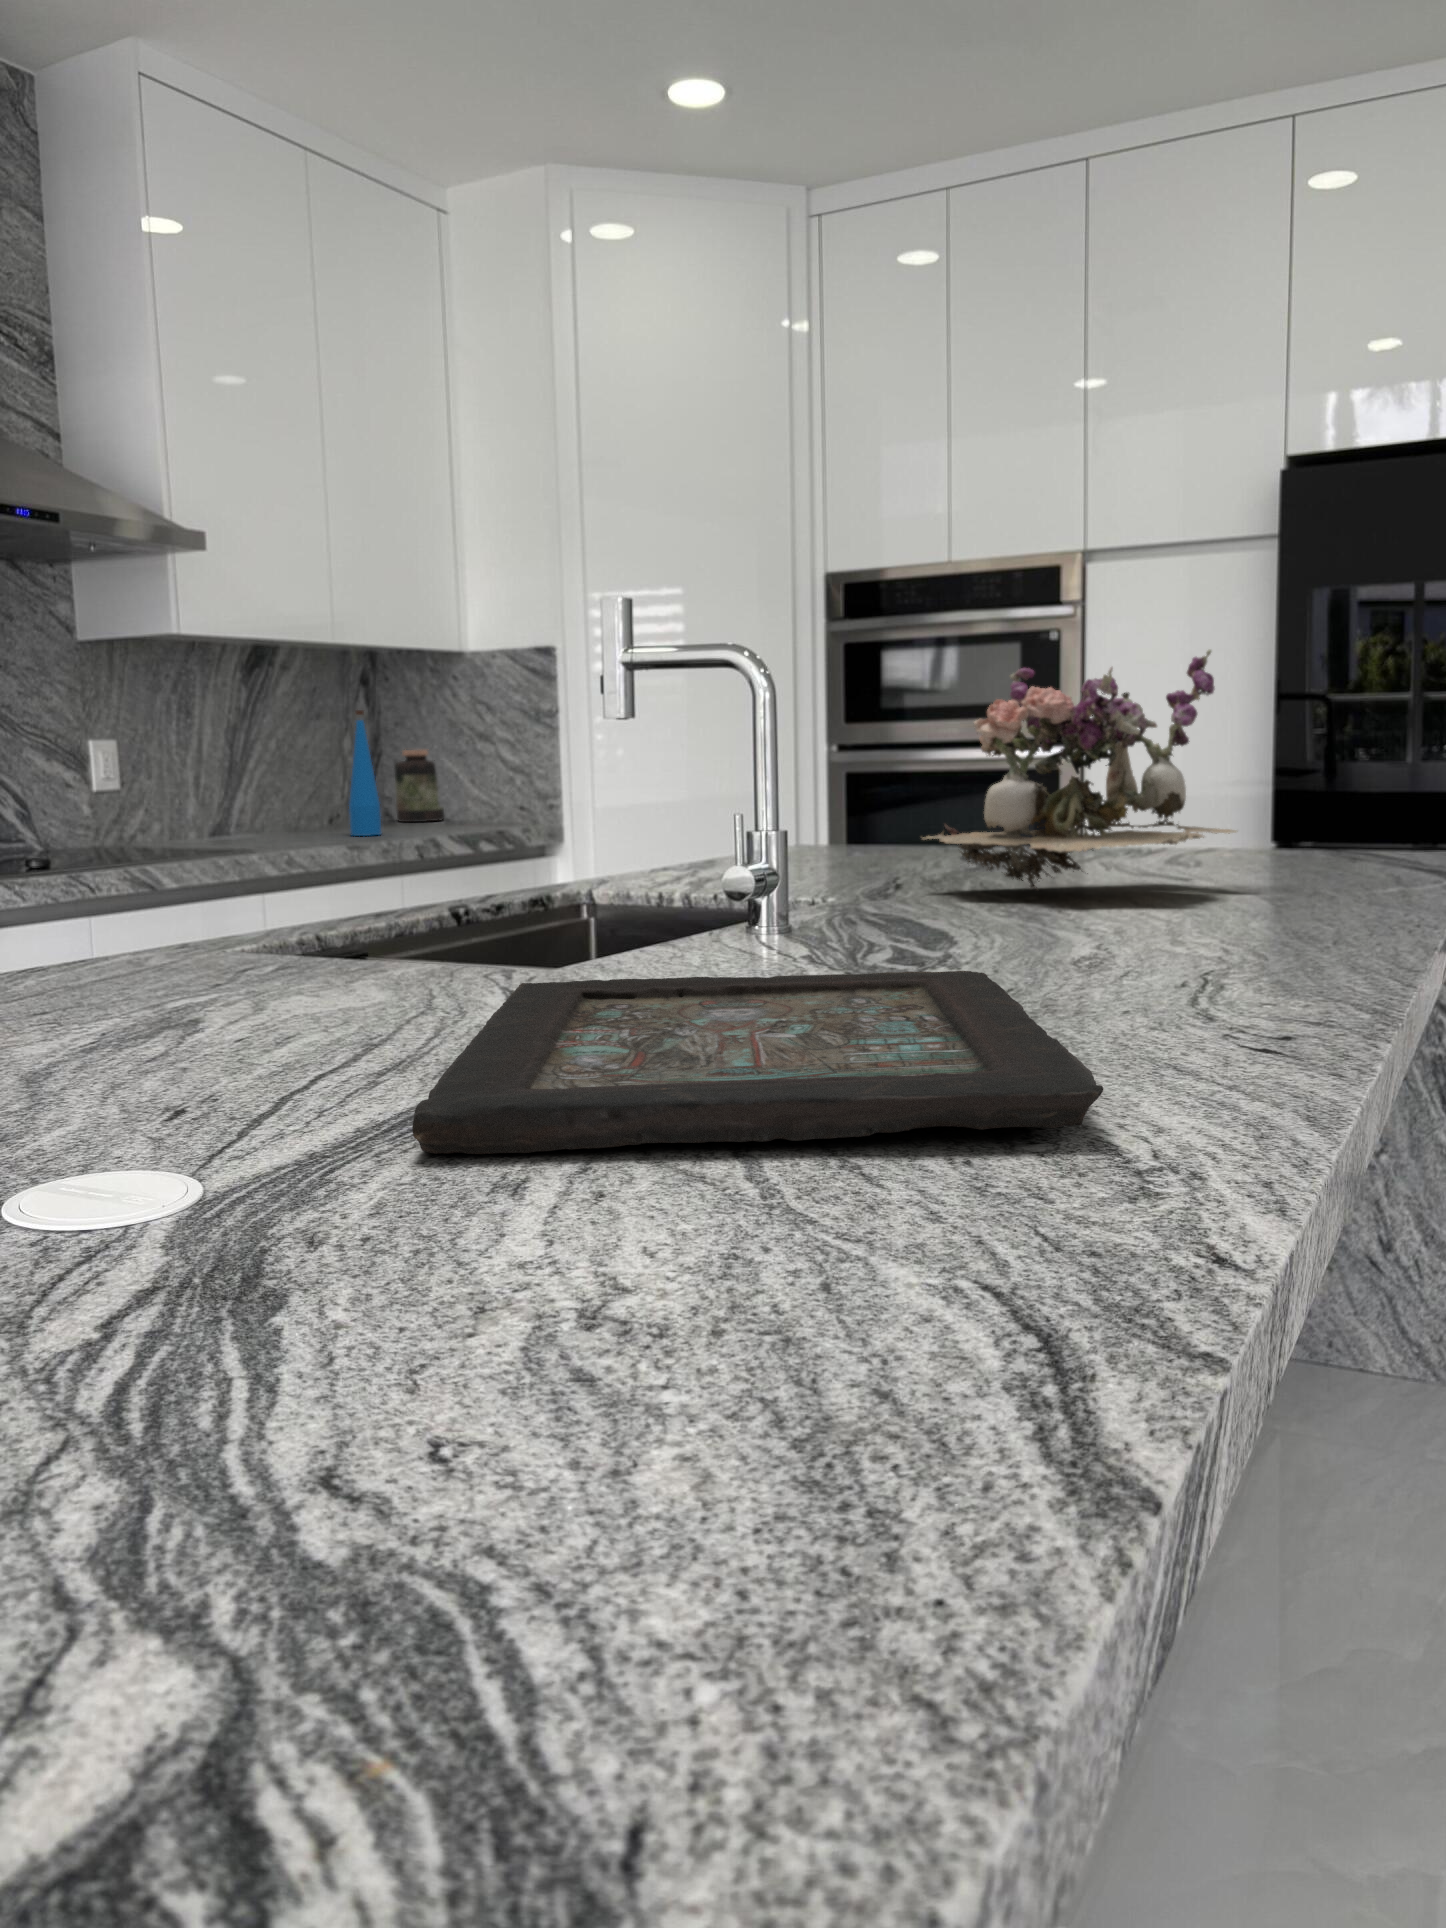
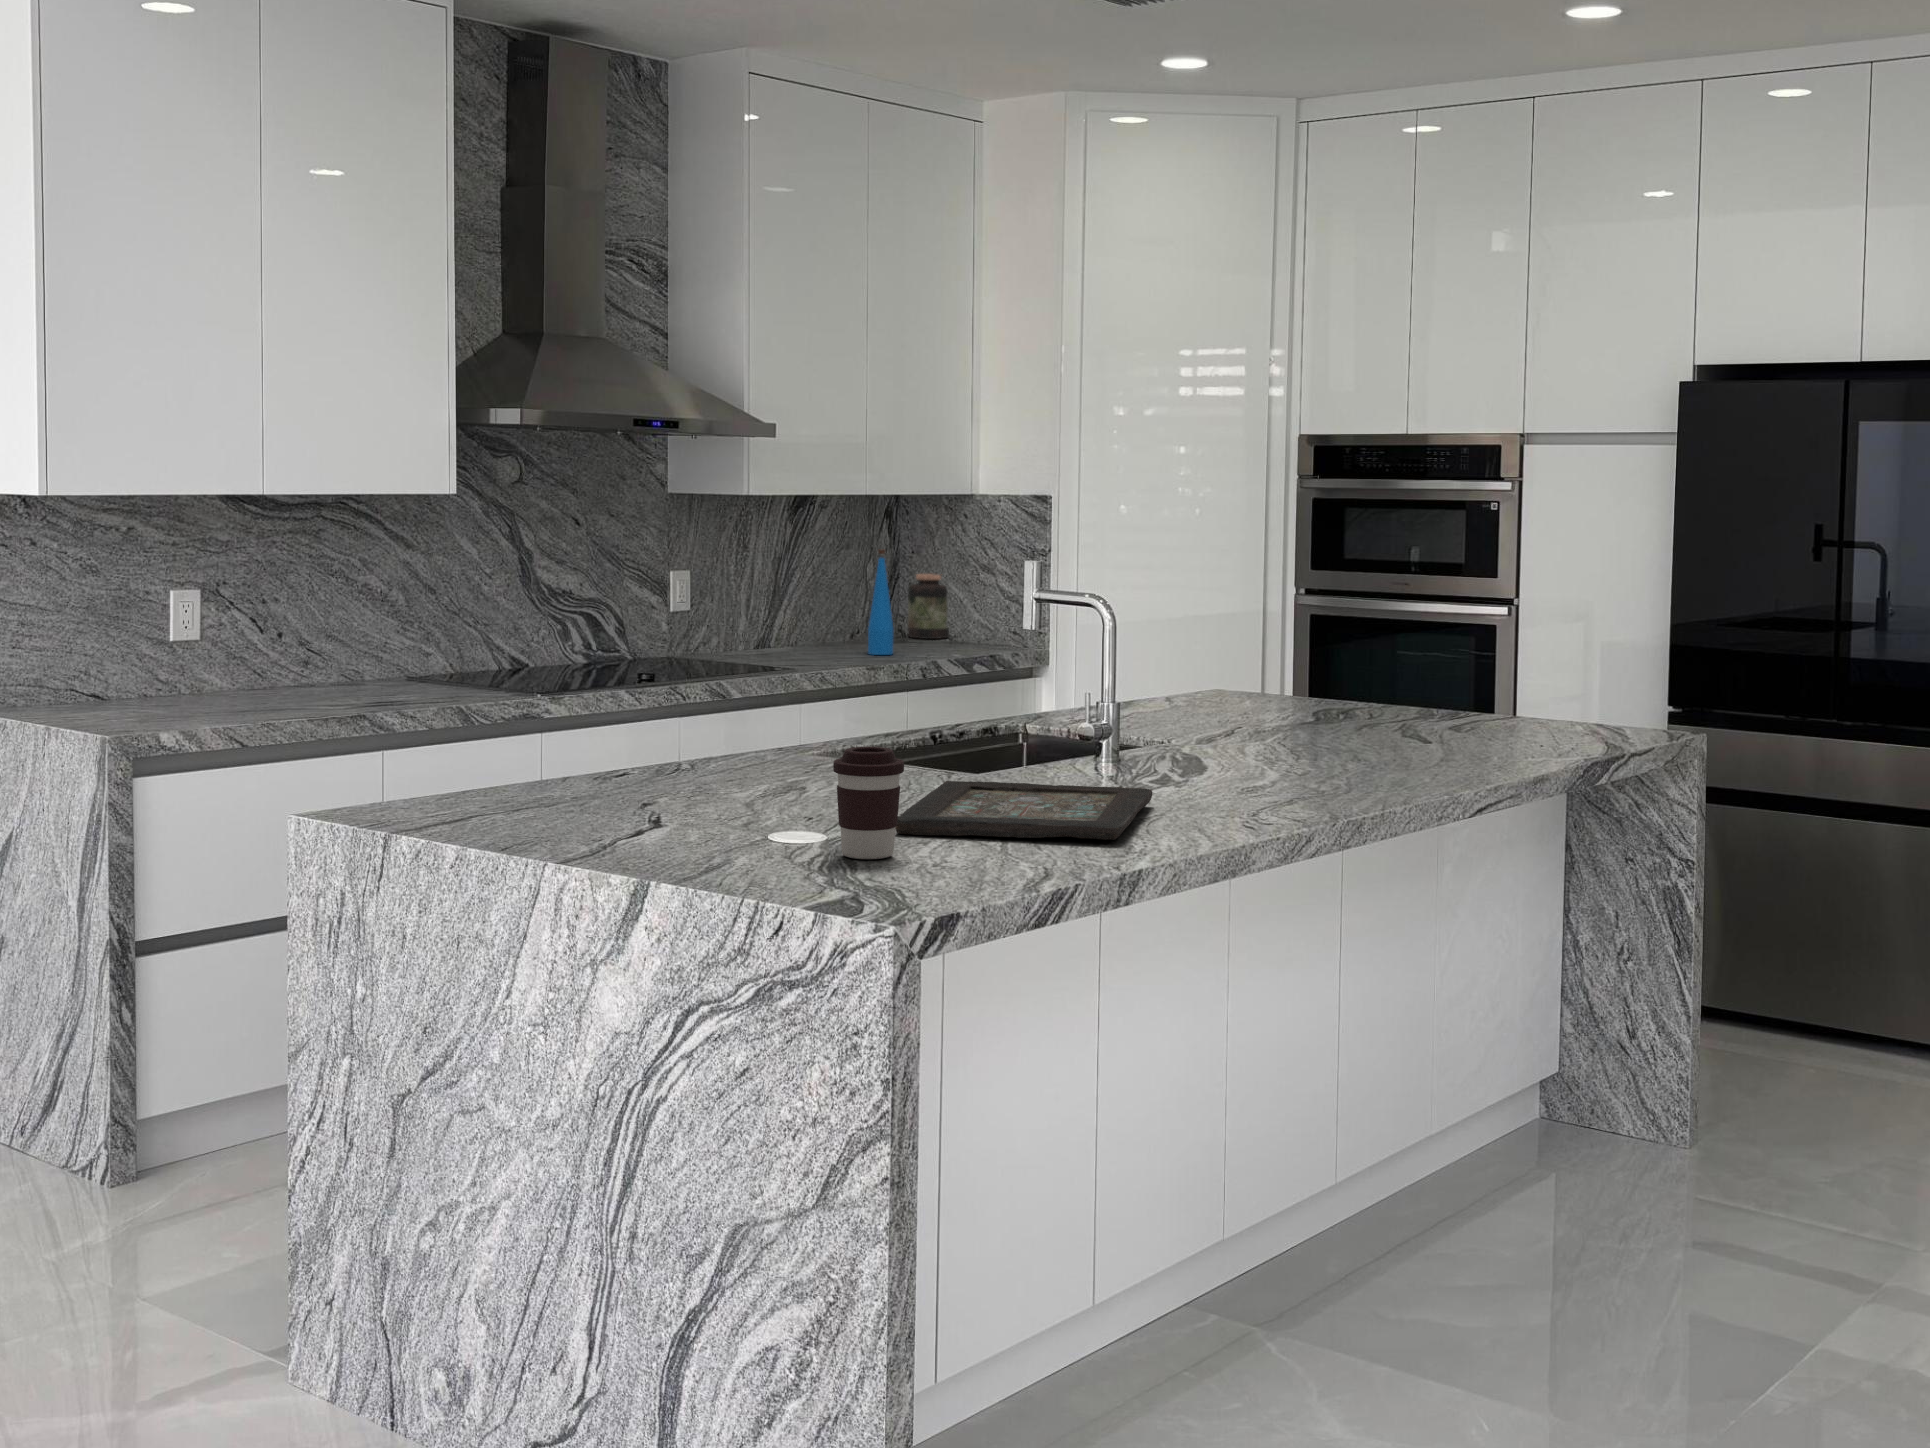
flower arrangement: present [923,649,1237,888] -> none [1230,595,1429,746]
coffee cup: none [157,881,444,1320] -> present [833,747,904,859]

